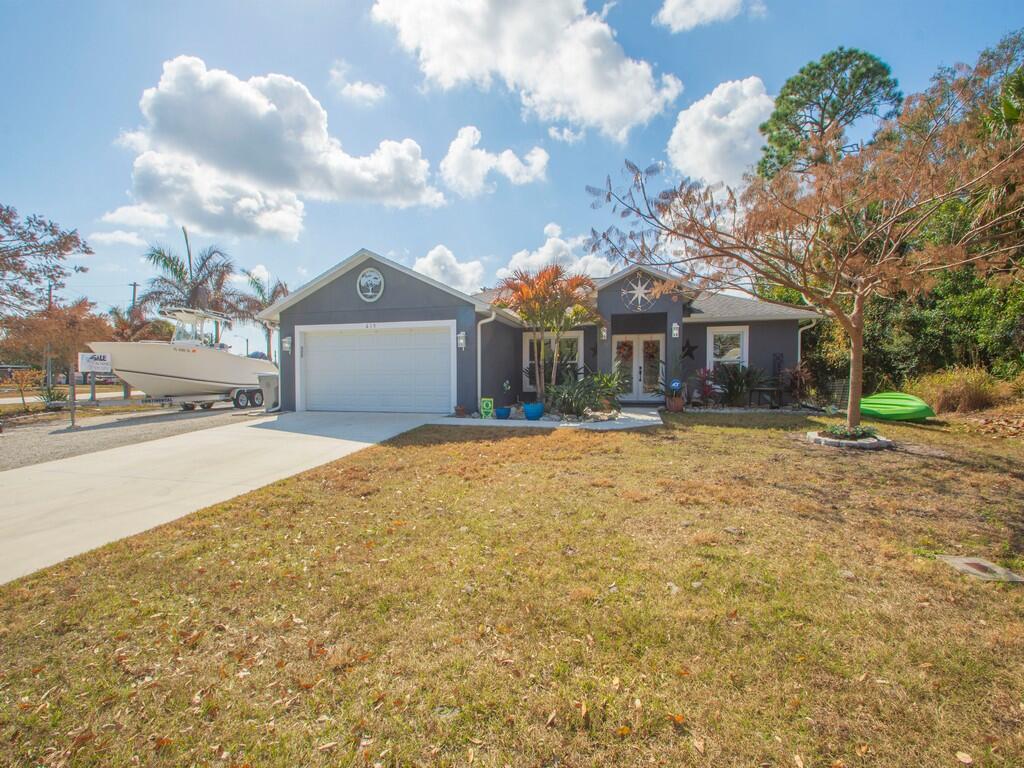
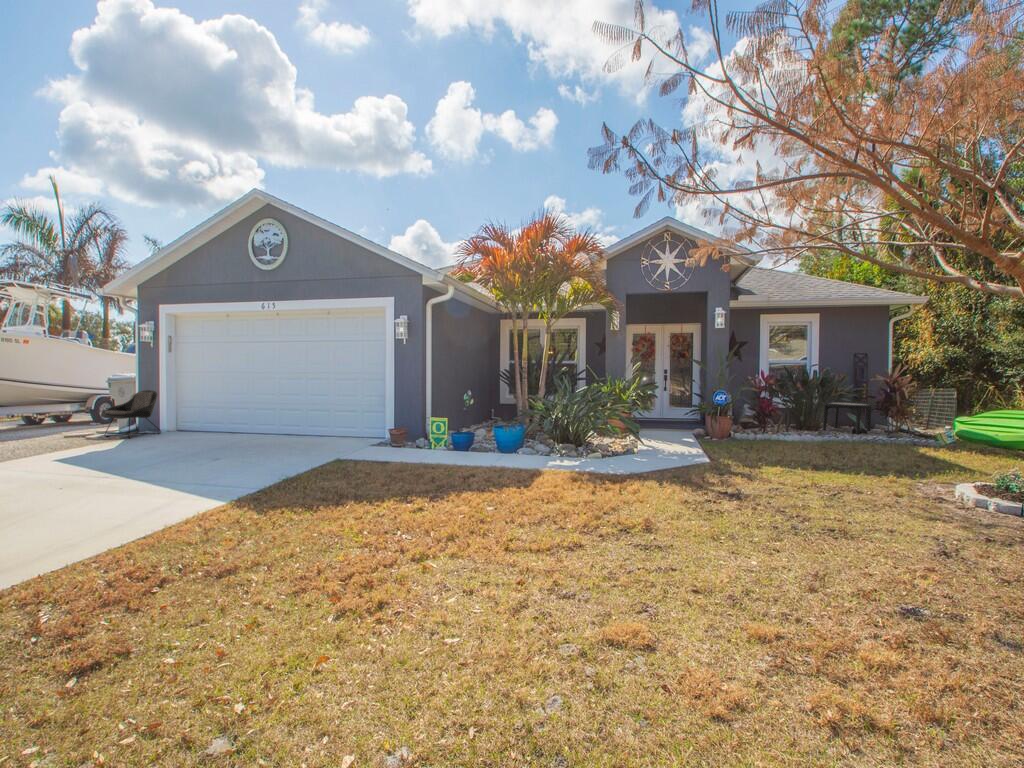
lounge chair: none [260,383,297,415] -> present [101,390,161,439]

